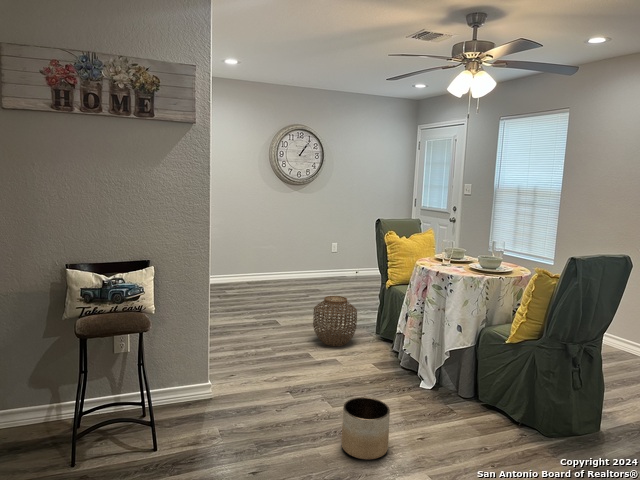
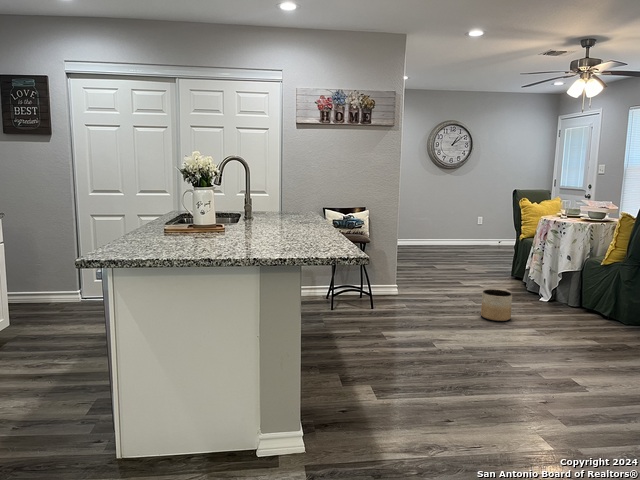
woven basket: present [313,296,357,346] -> none [462,245,496,280]

